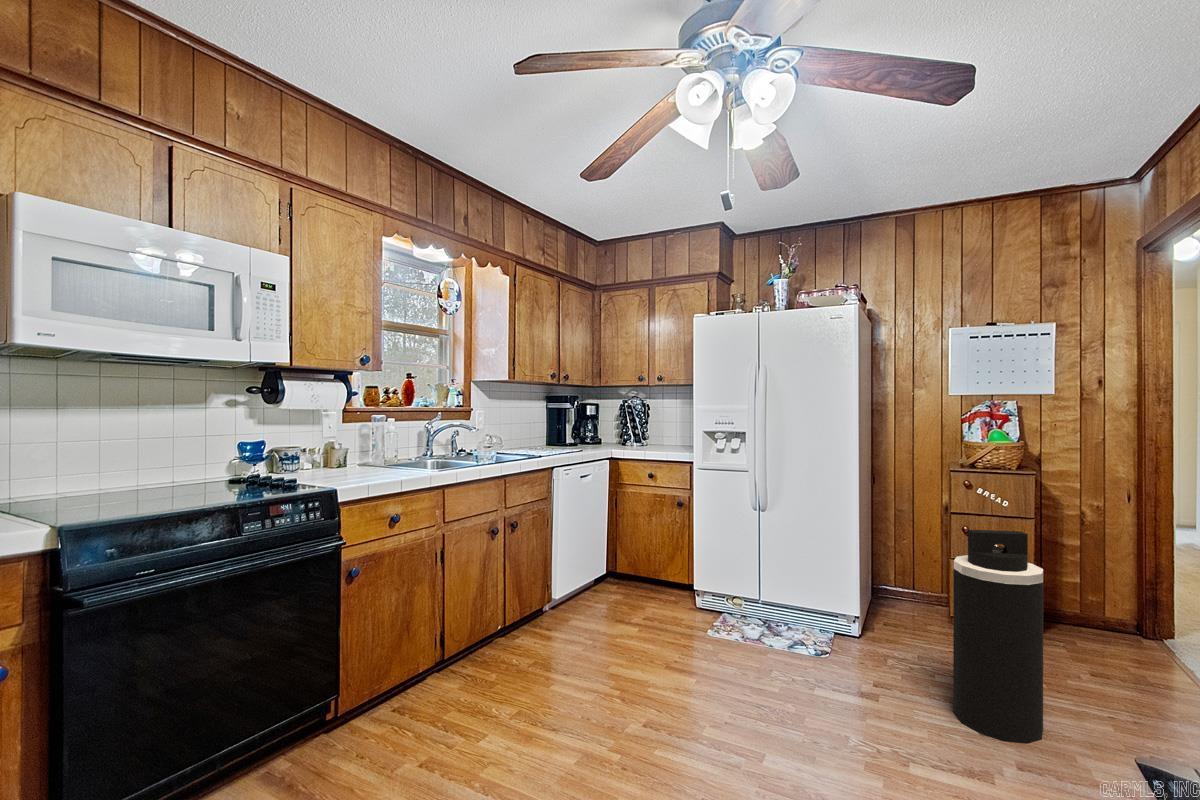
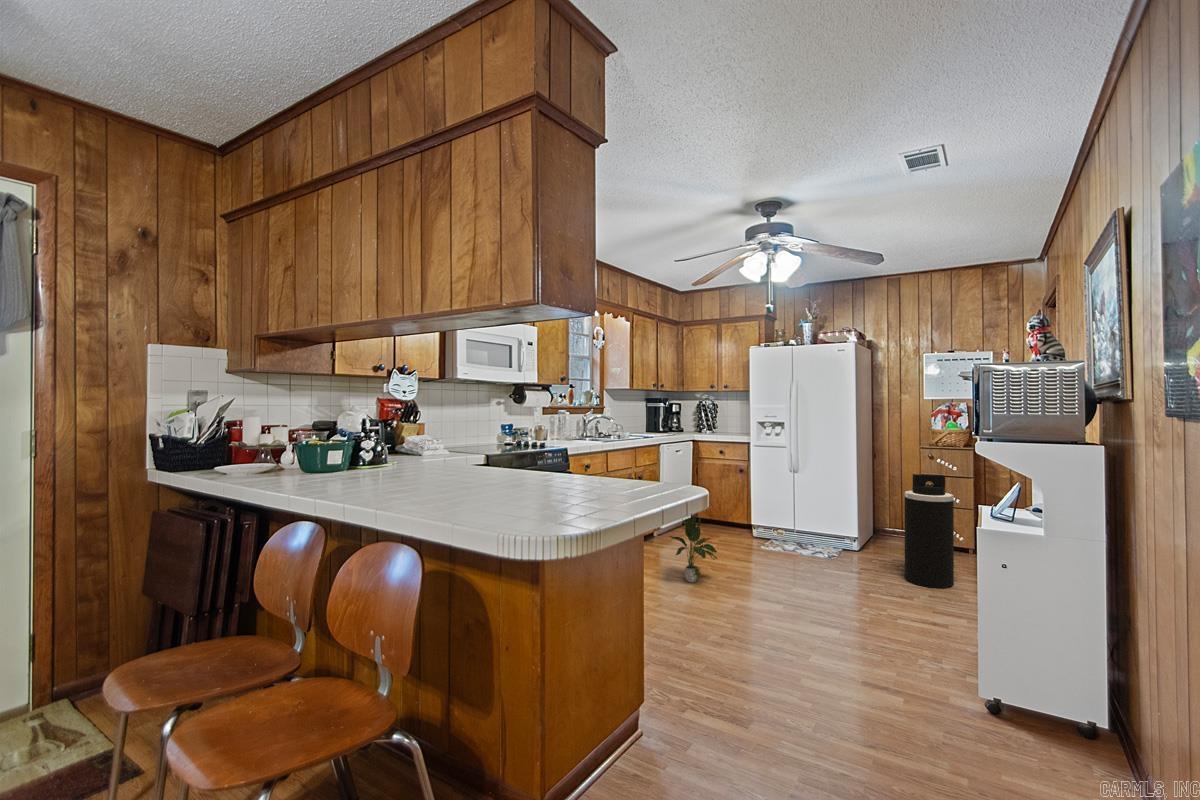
potted plant: none [529,608,624,746] -> present [670,516,717,582]

